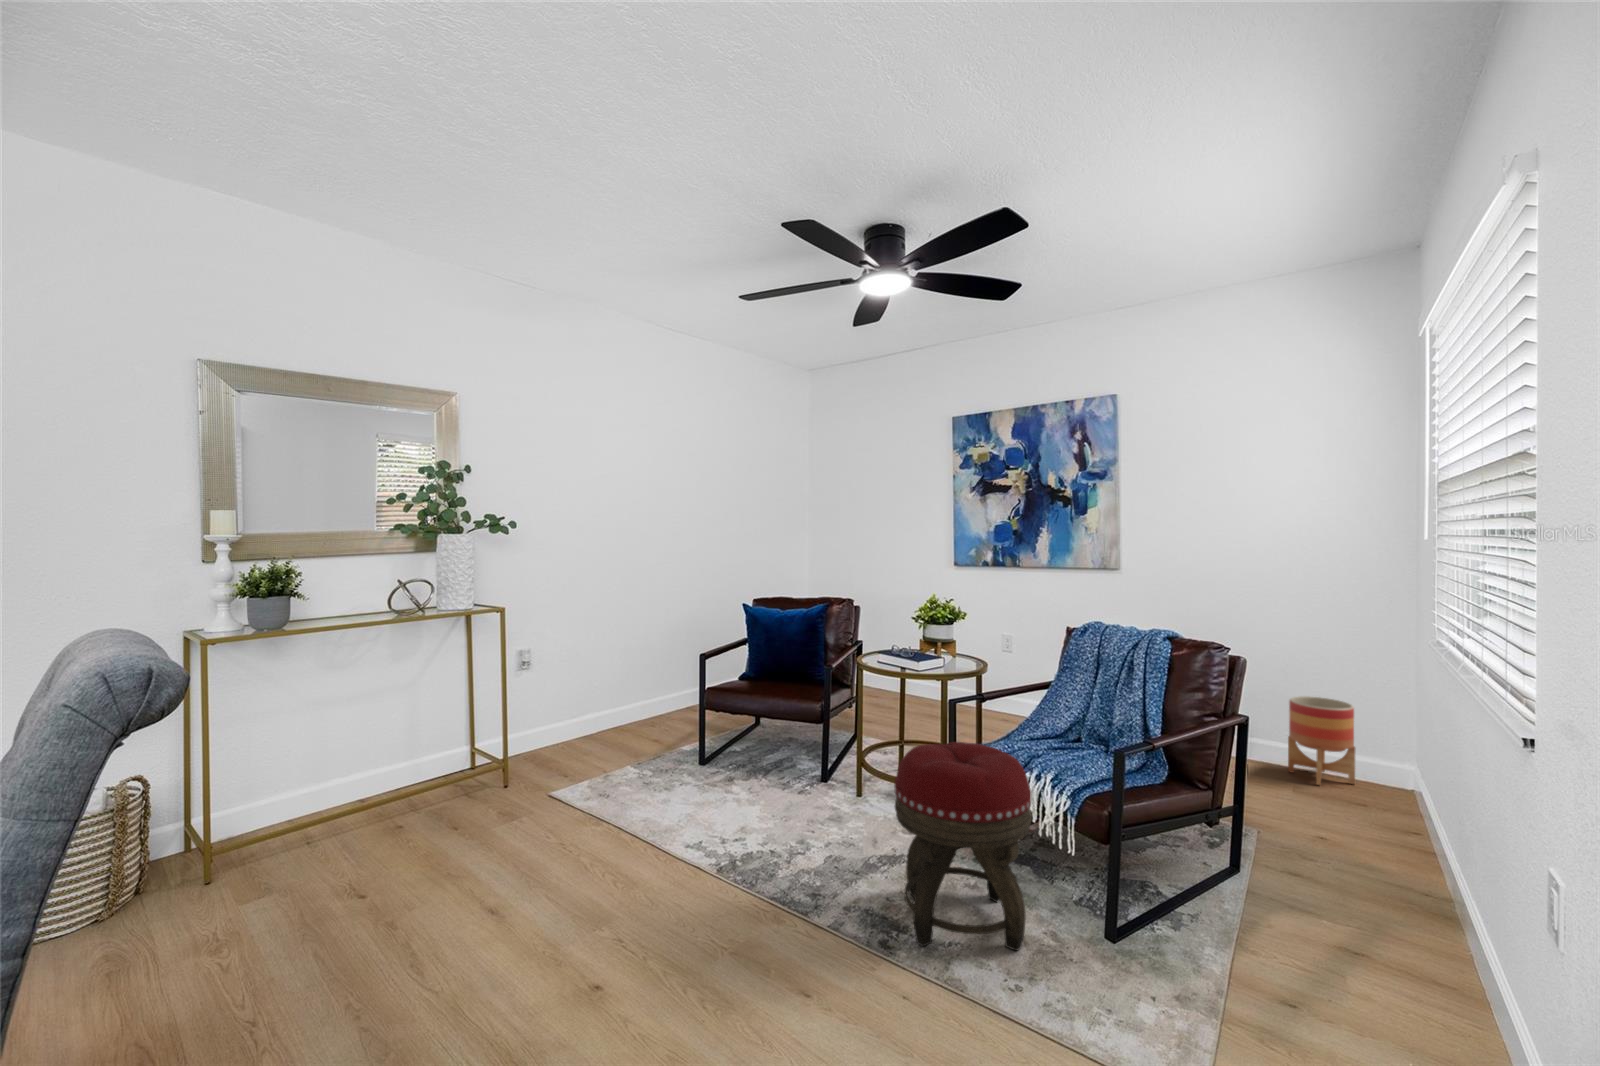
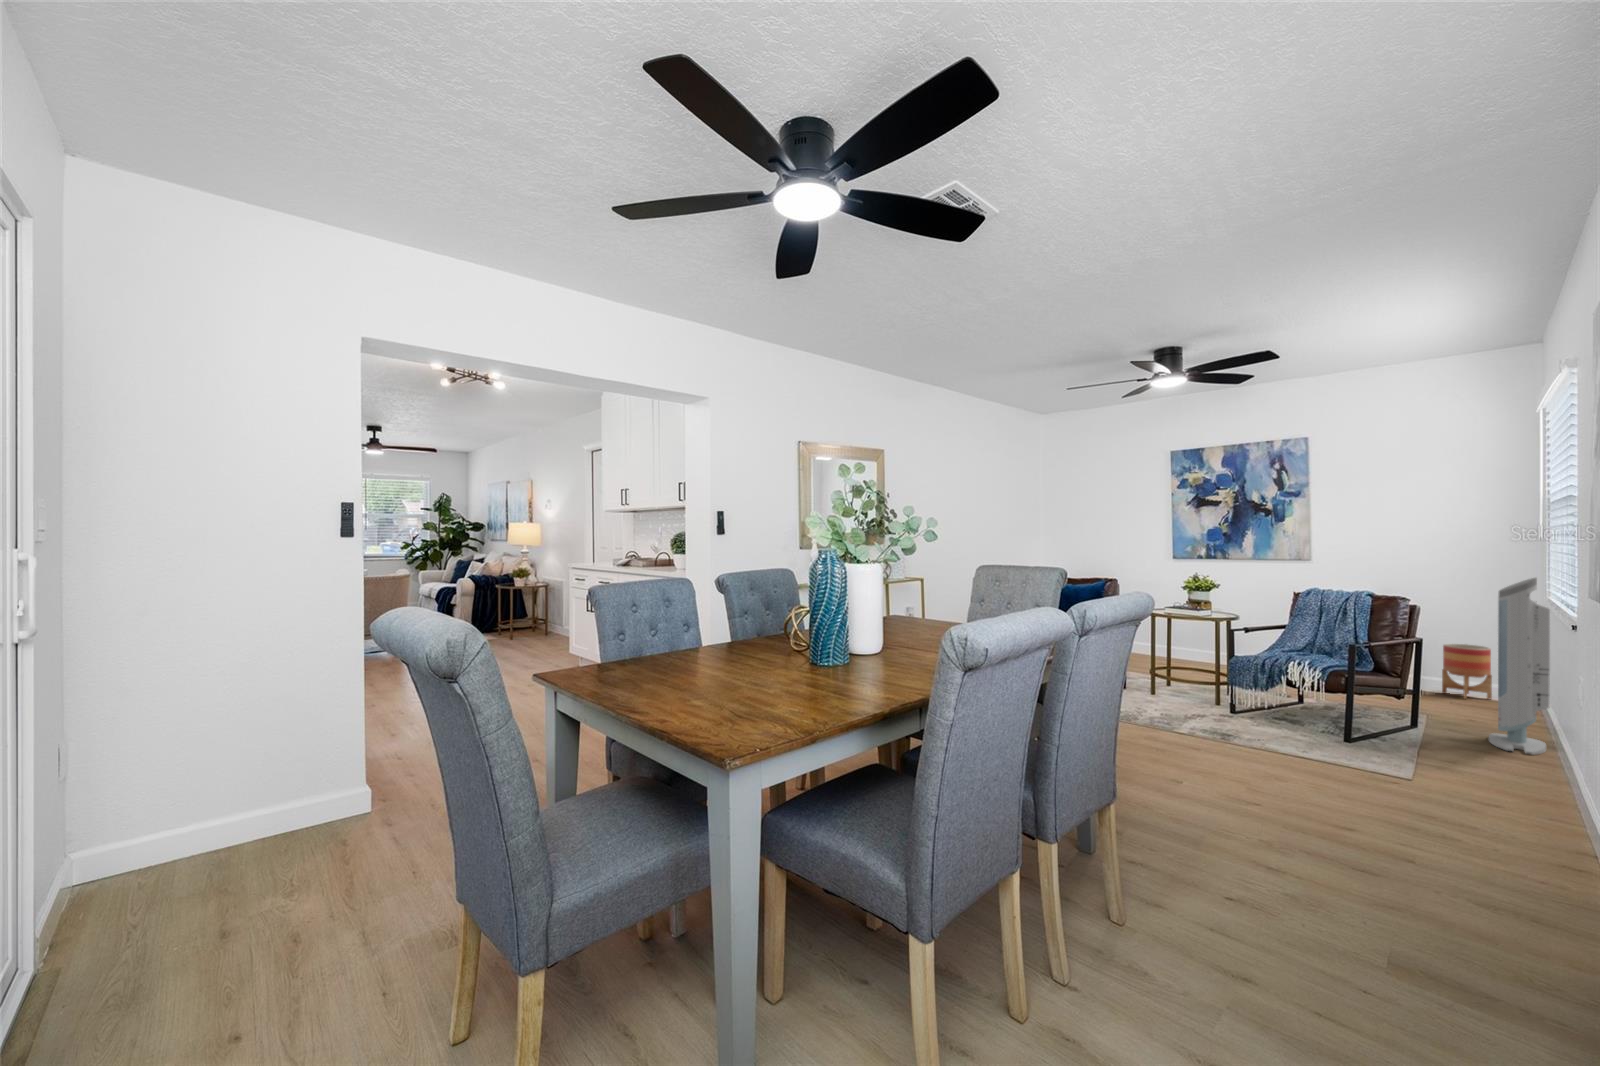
air purifier: none [1350,615,1452,956] -> present [1489,578,1550,755]
footstool: present [895,742,1032,951] -> none [1219,645,1304,745]

